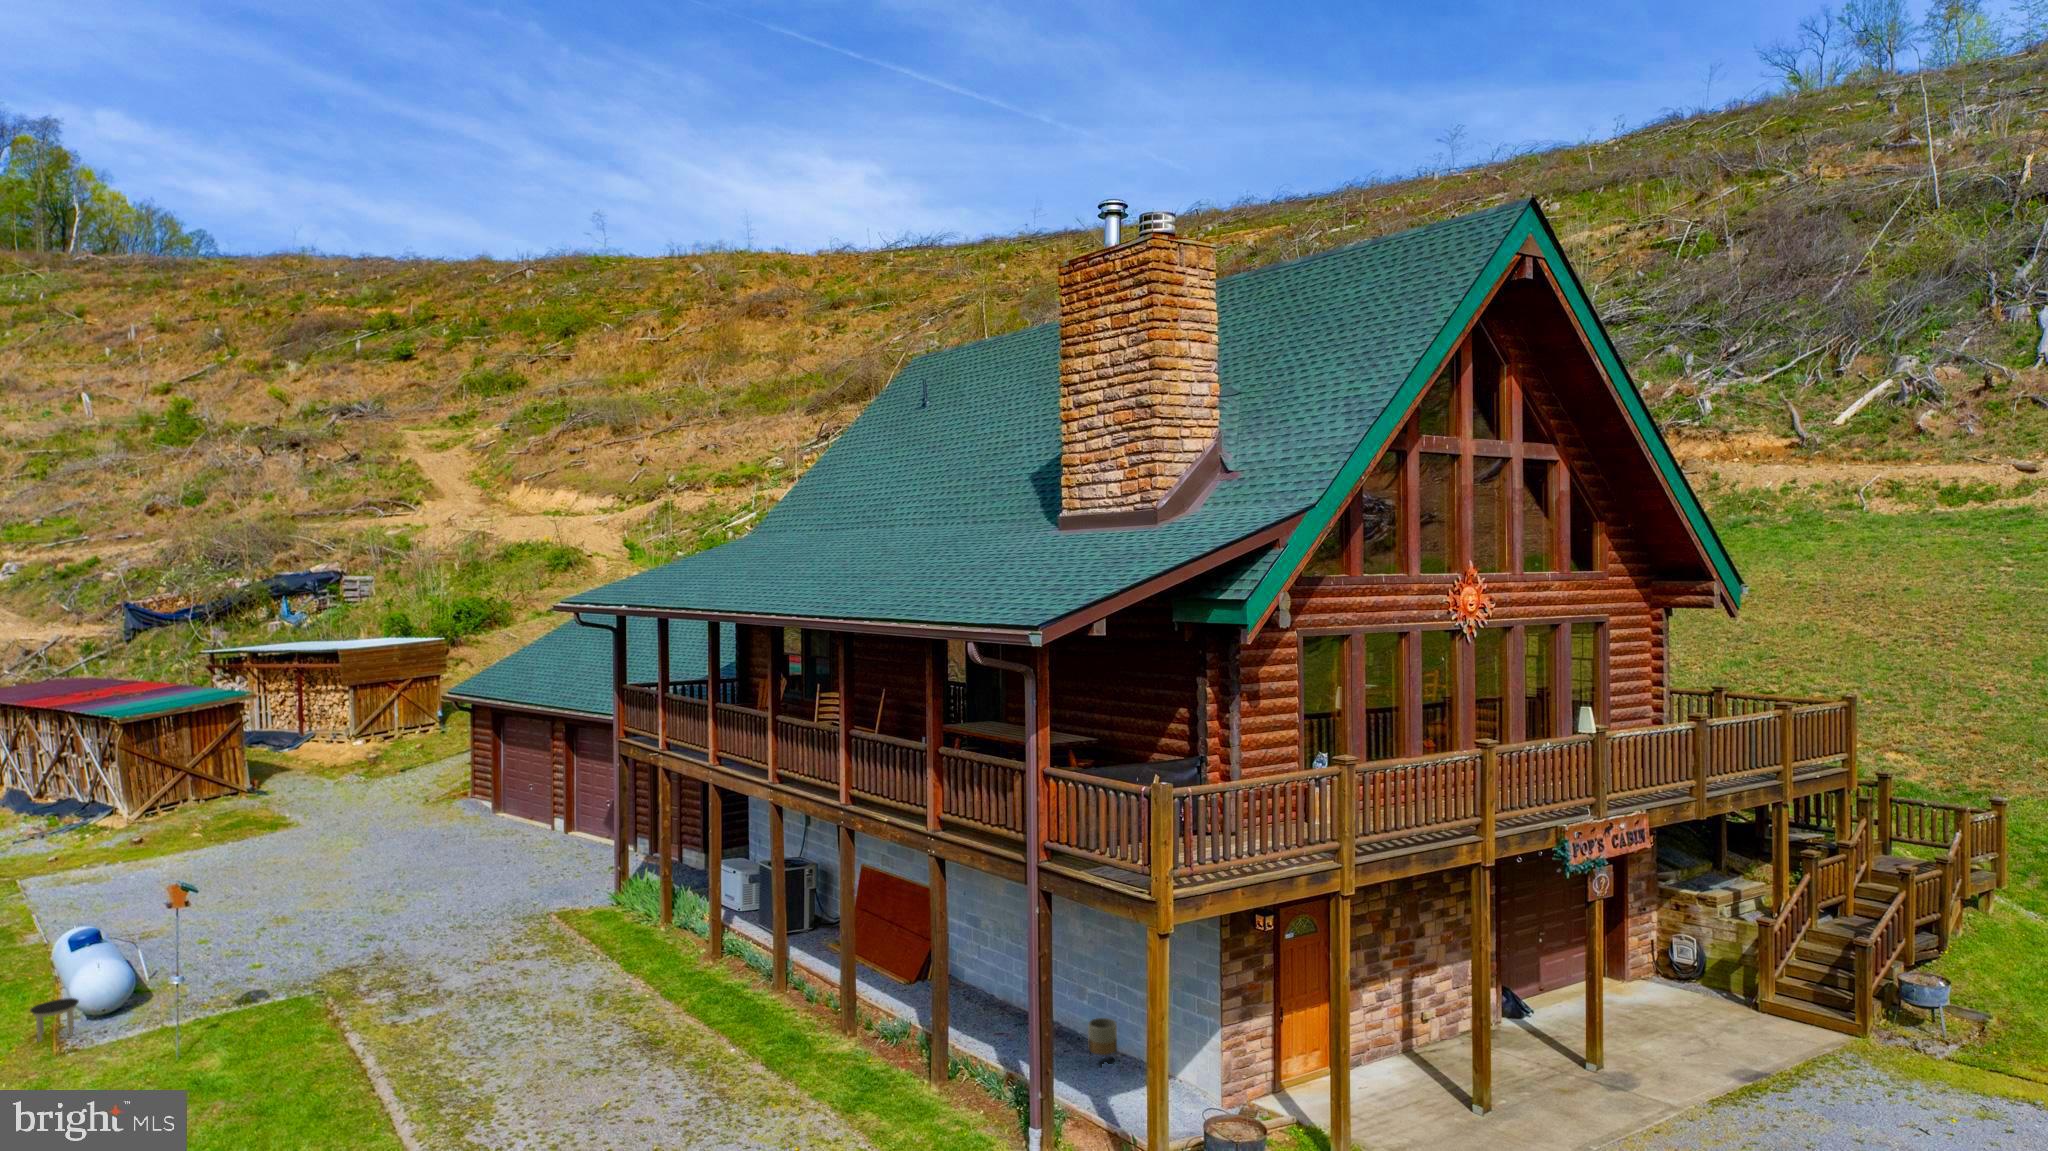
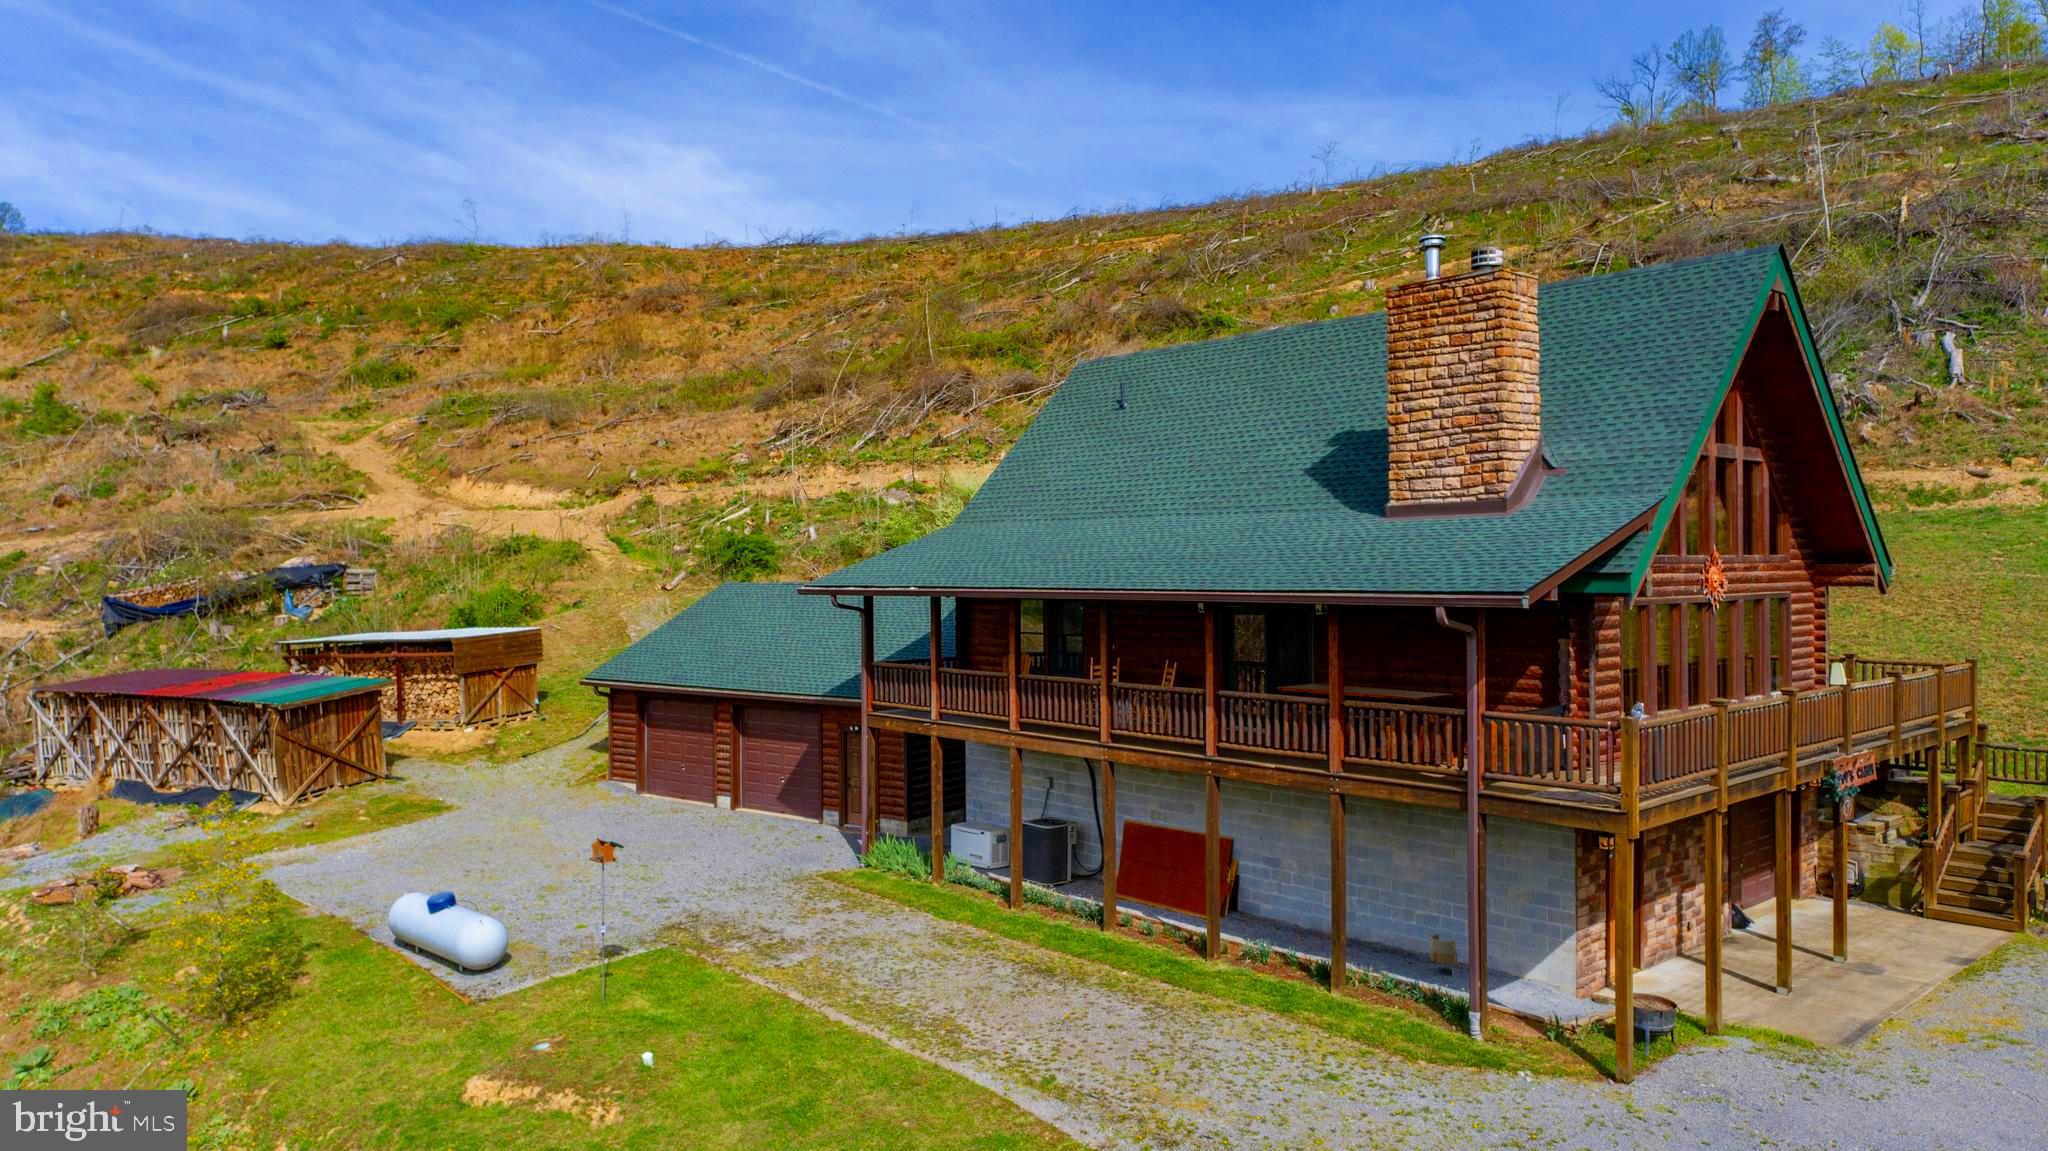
round table: present [30,998,79,1042] -> none [443,955,483,995]

